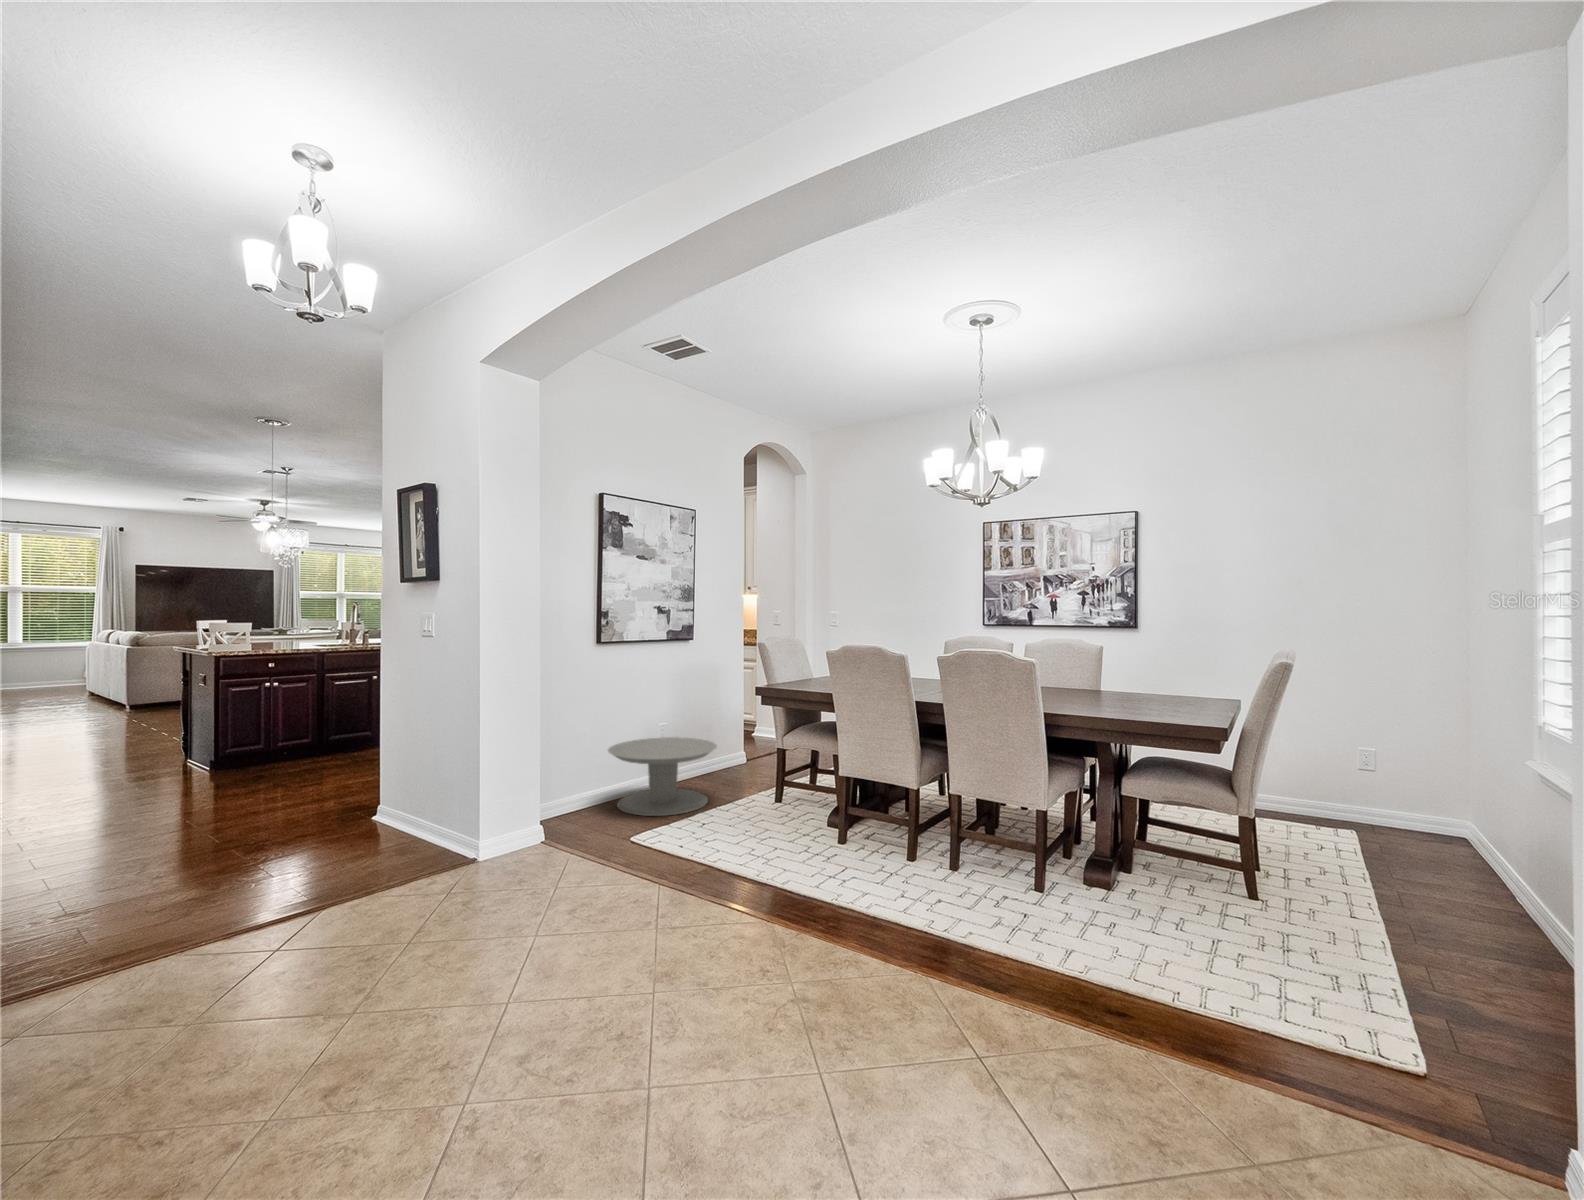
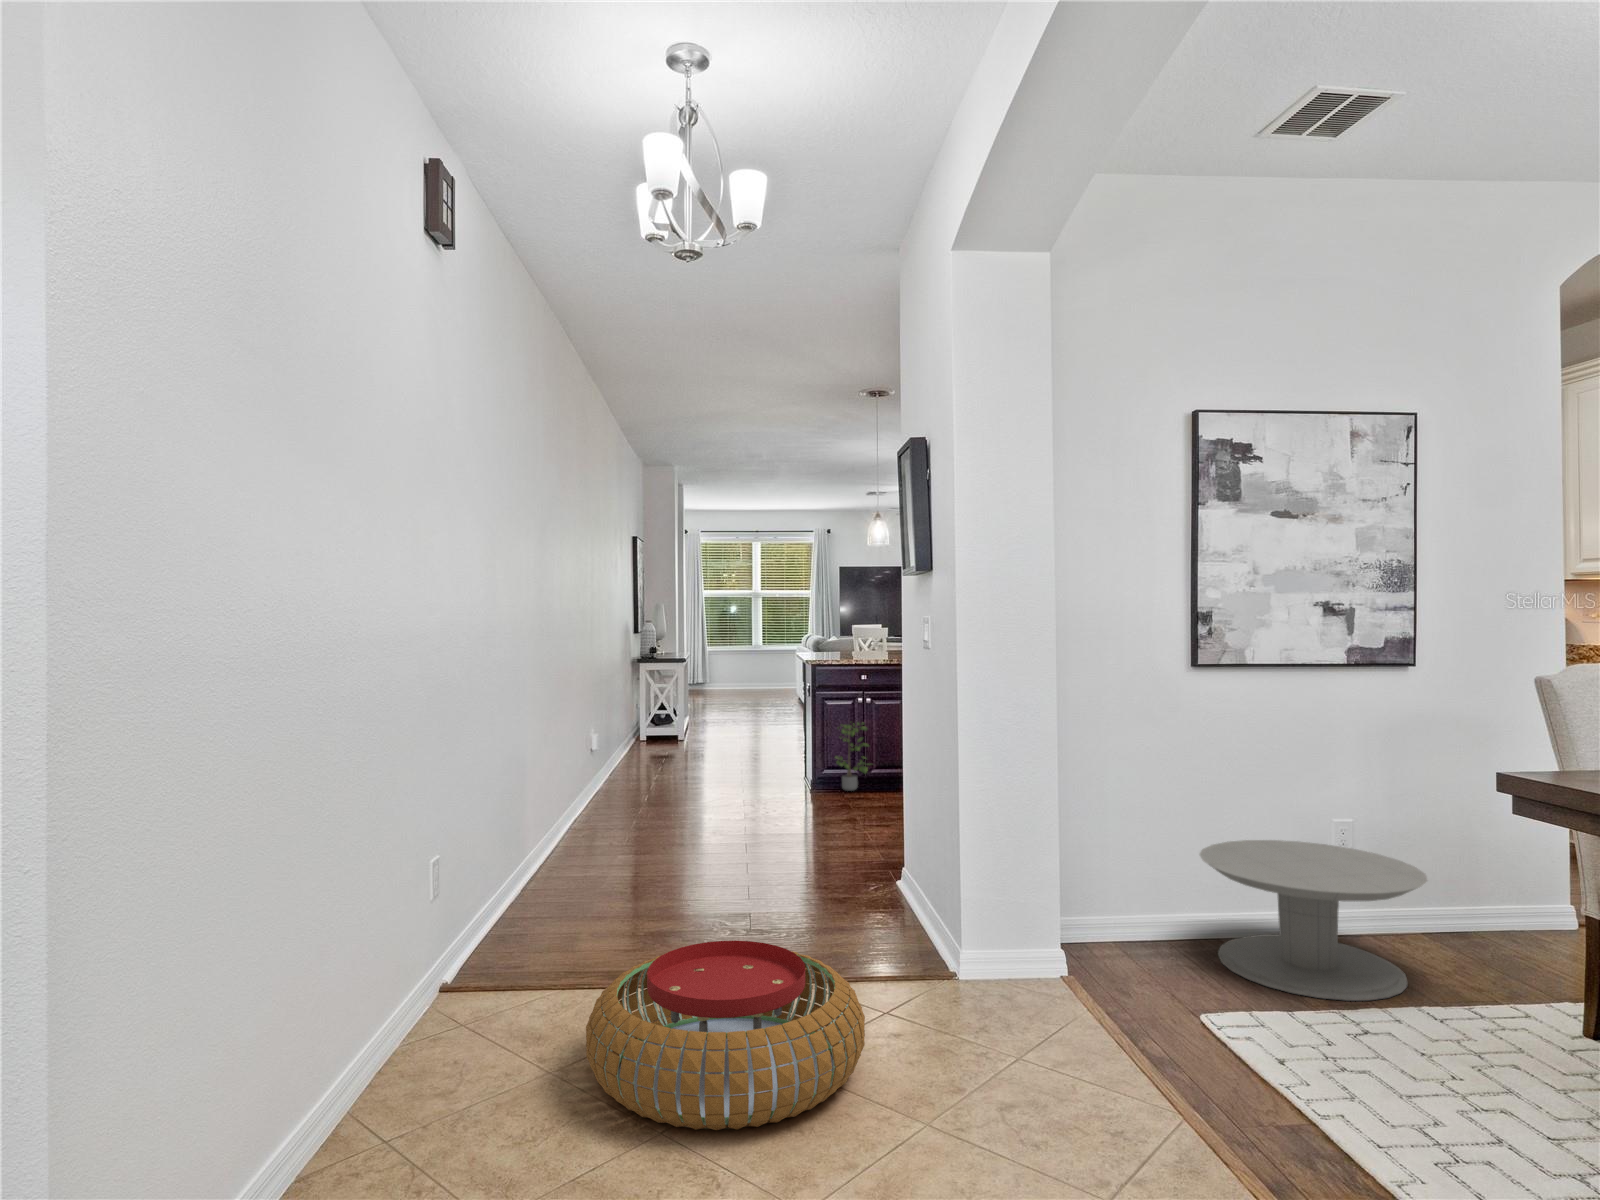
potted plant: none [238,703,284,767] -> present [835,723,870,791]
pouf: none [237,858,479,1001] -> present [586,941,865,1130]

